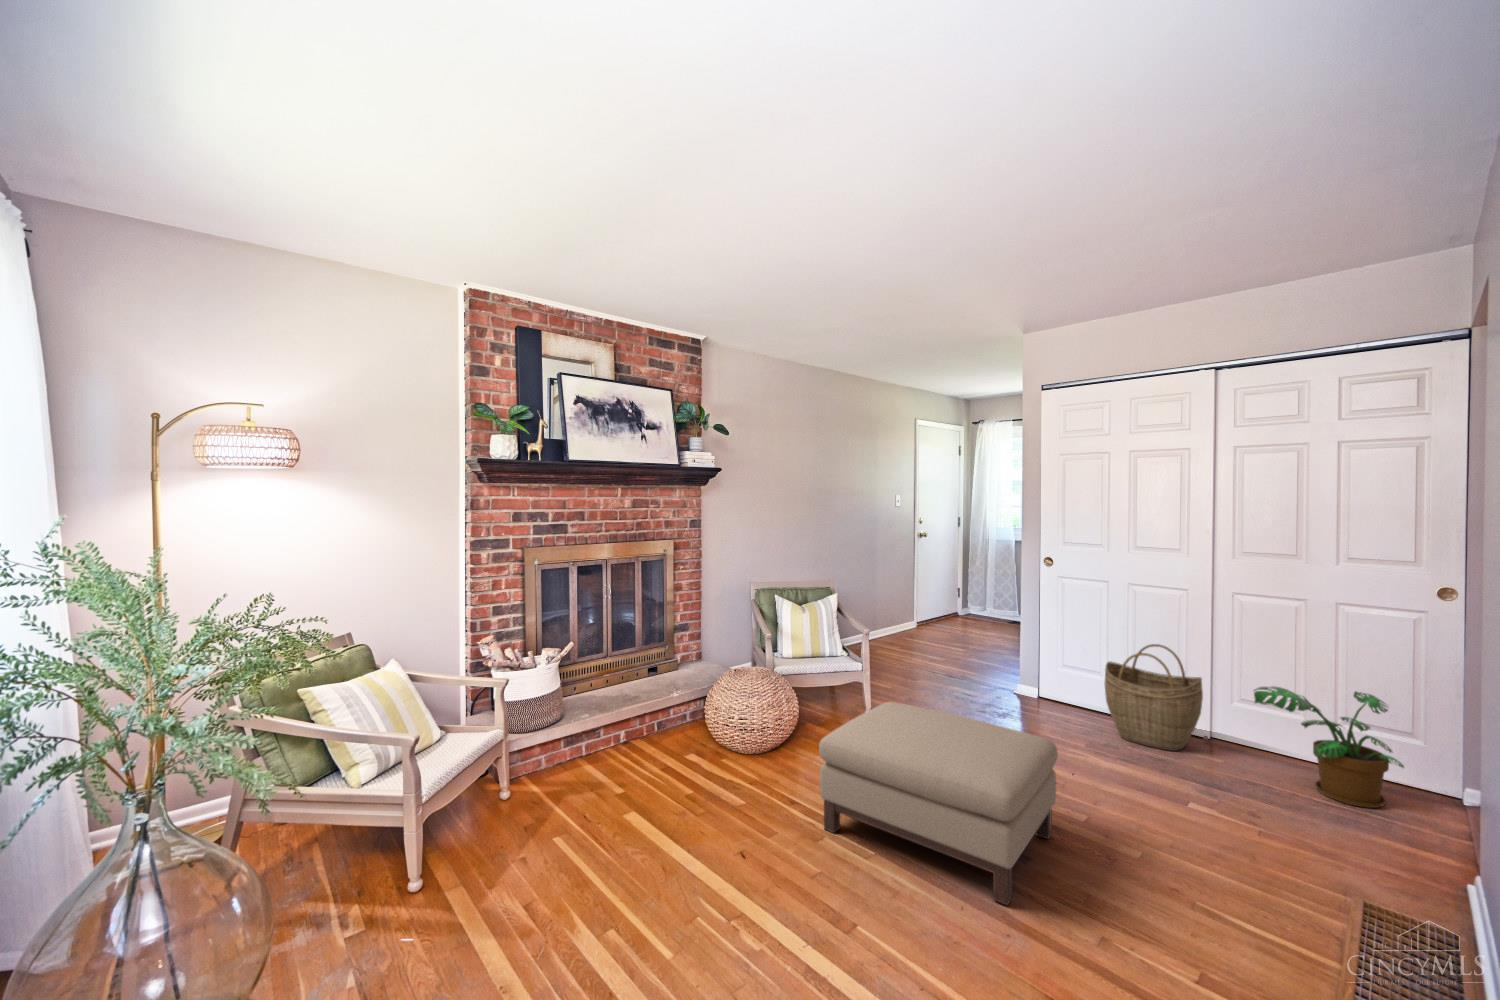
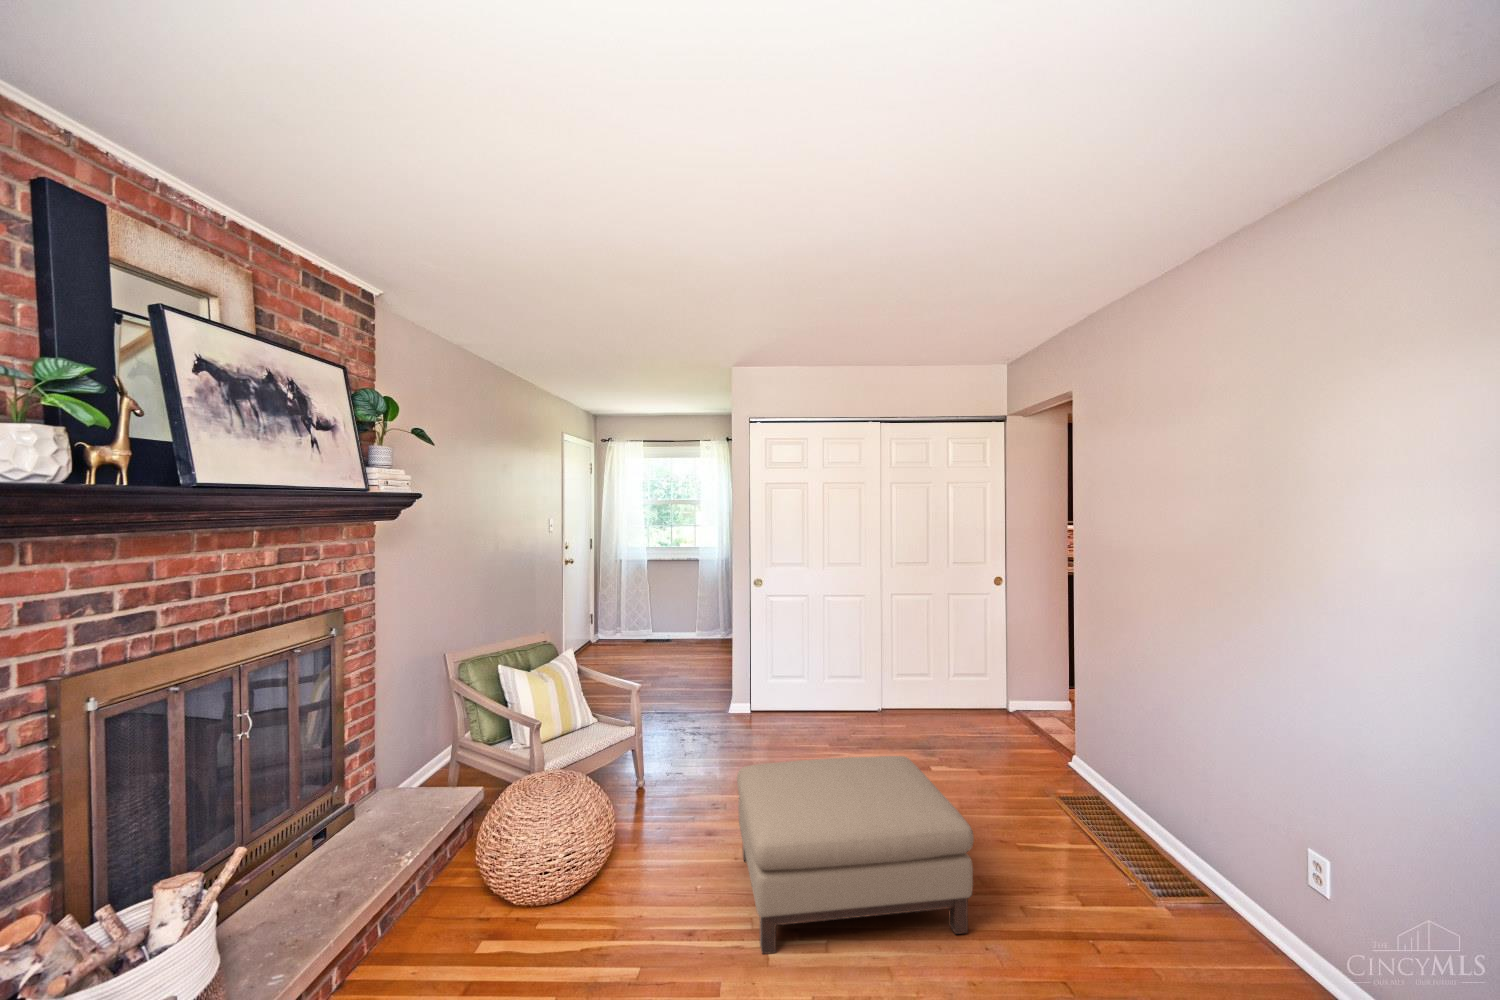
woven basket: present [1105,644,1203,751] -> none [820,644,888,731]
potted plant: present [1254,686,1404,808] -> none [934,654,1001,734]

